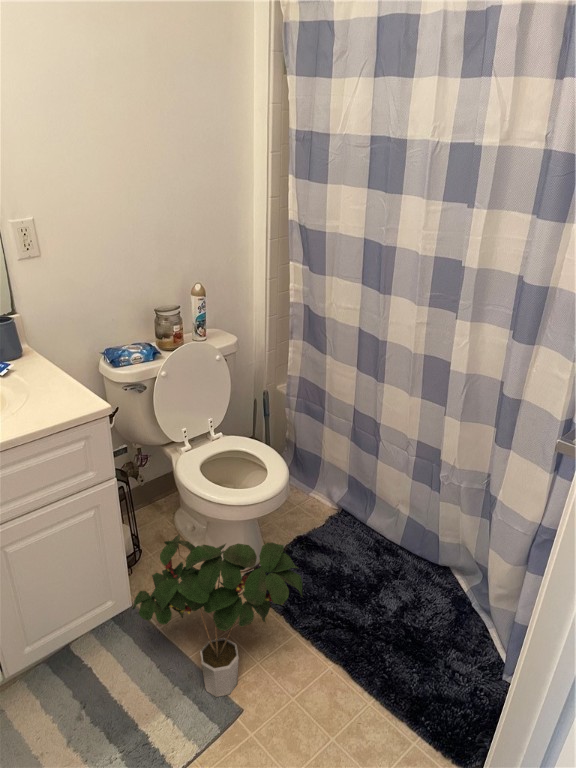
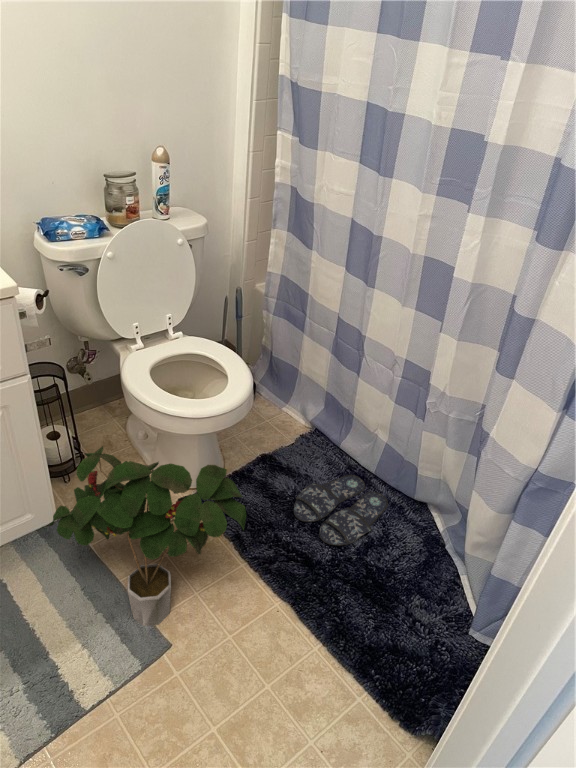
slippers: none [333,547,416,611] -> present [294,475,388,545]

